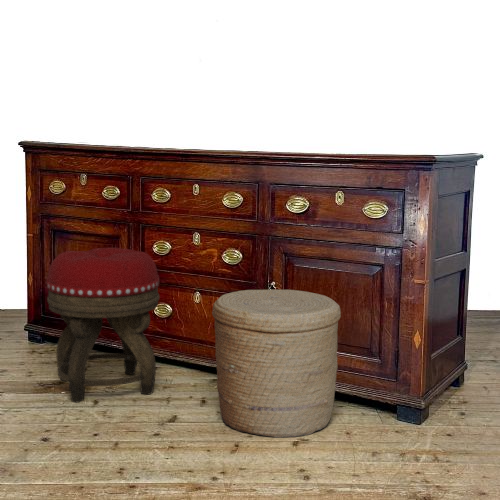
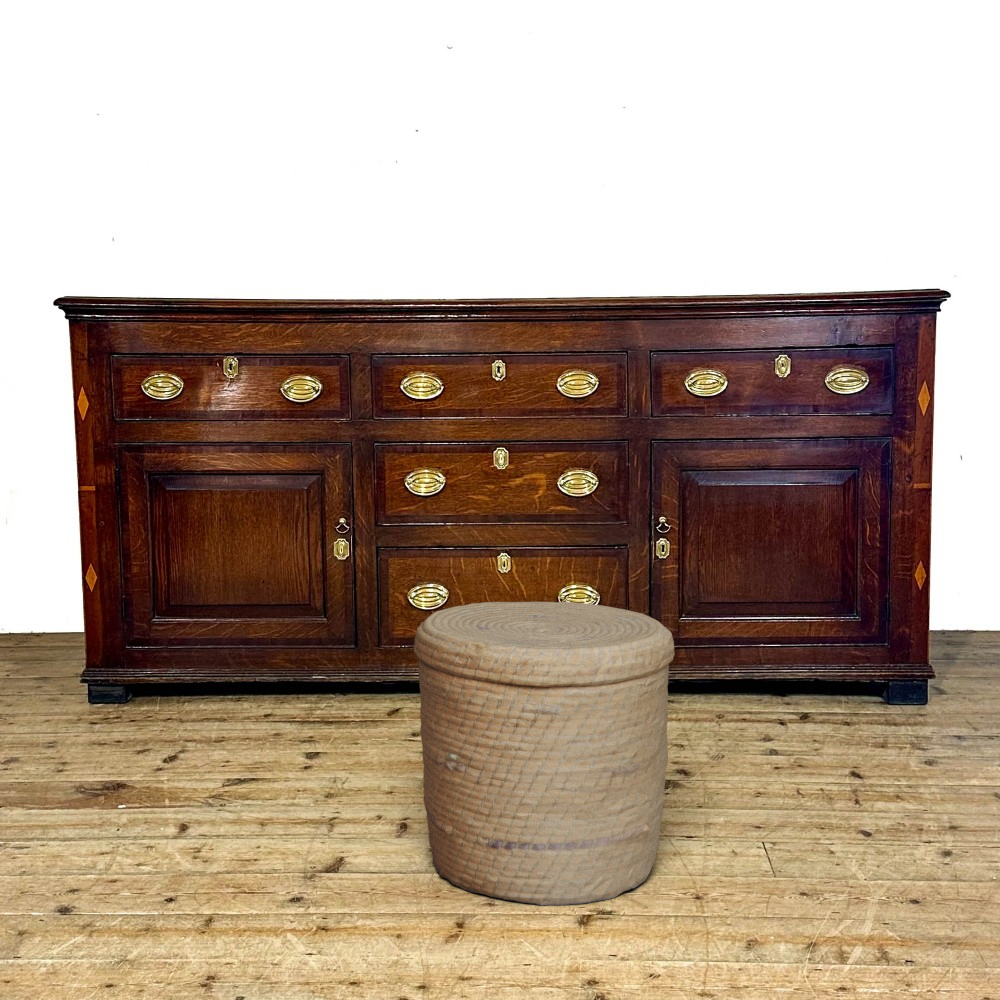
footstool: present [47,248,159,402] -> none [93,523,315,827]

